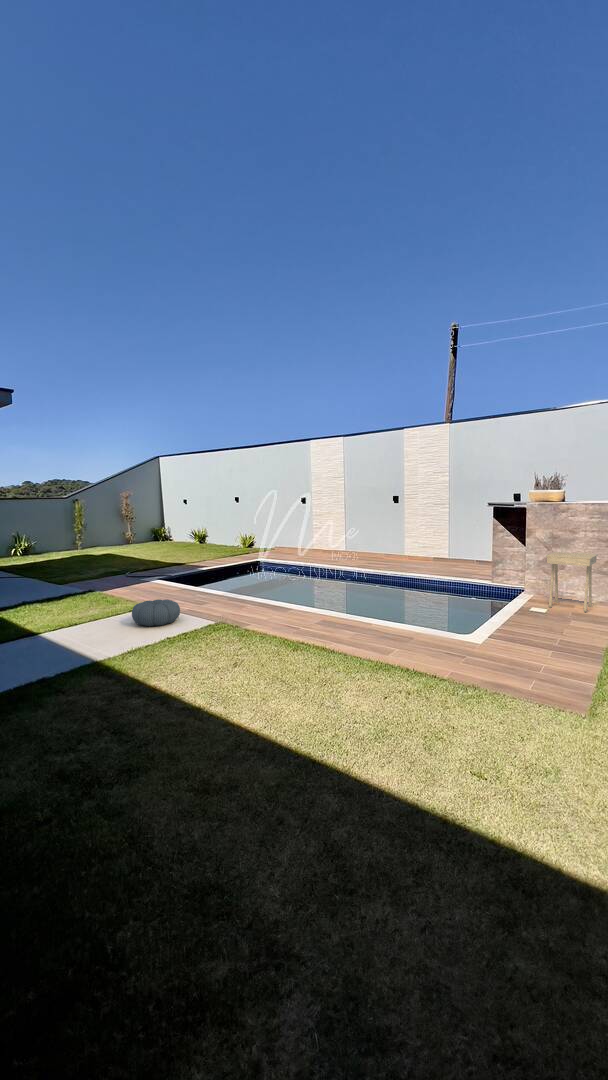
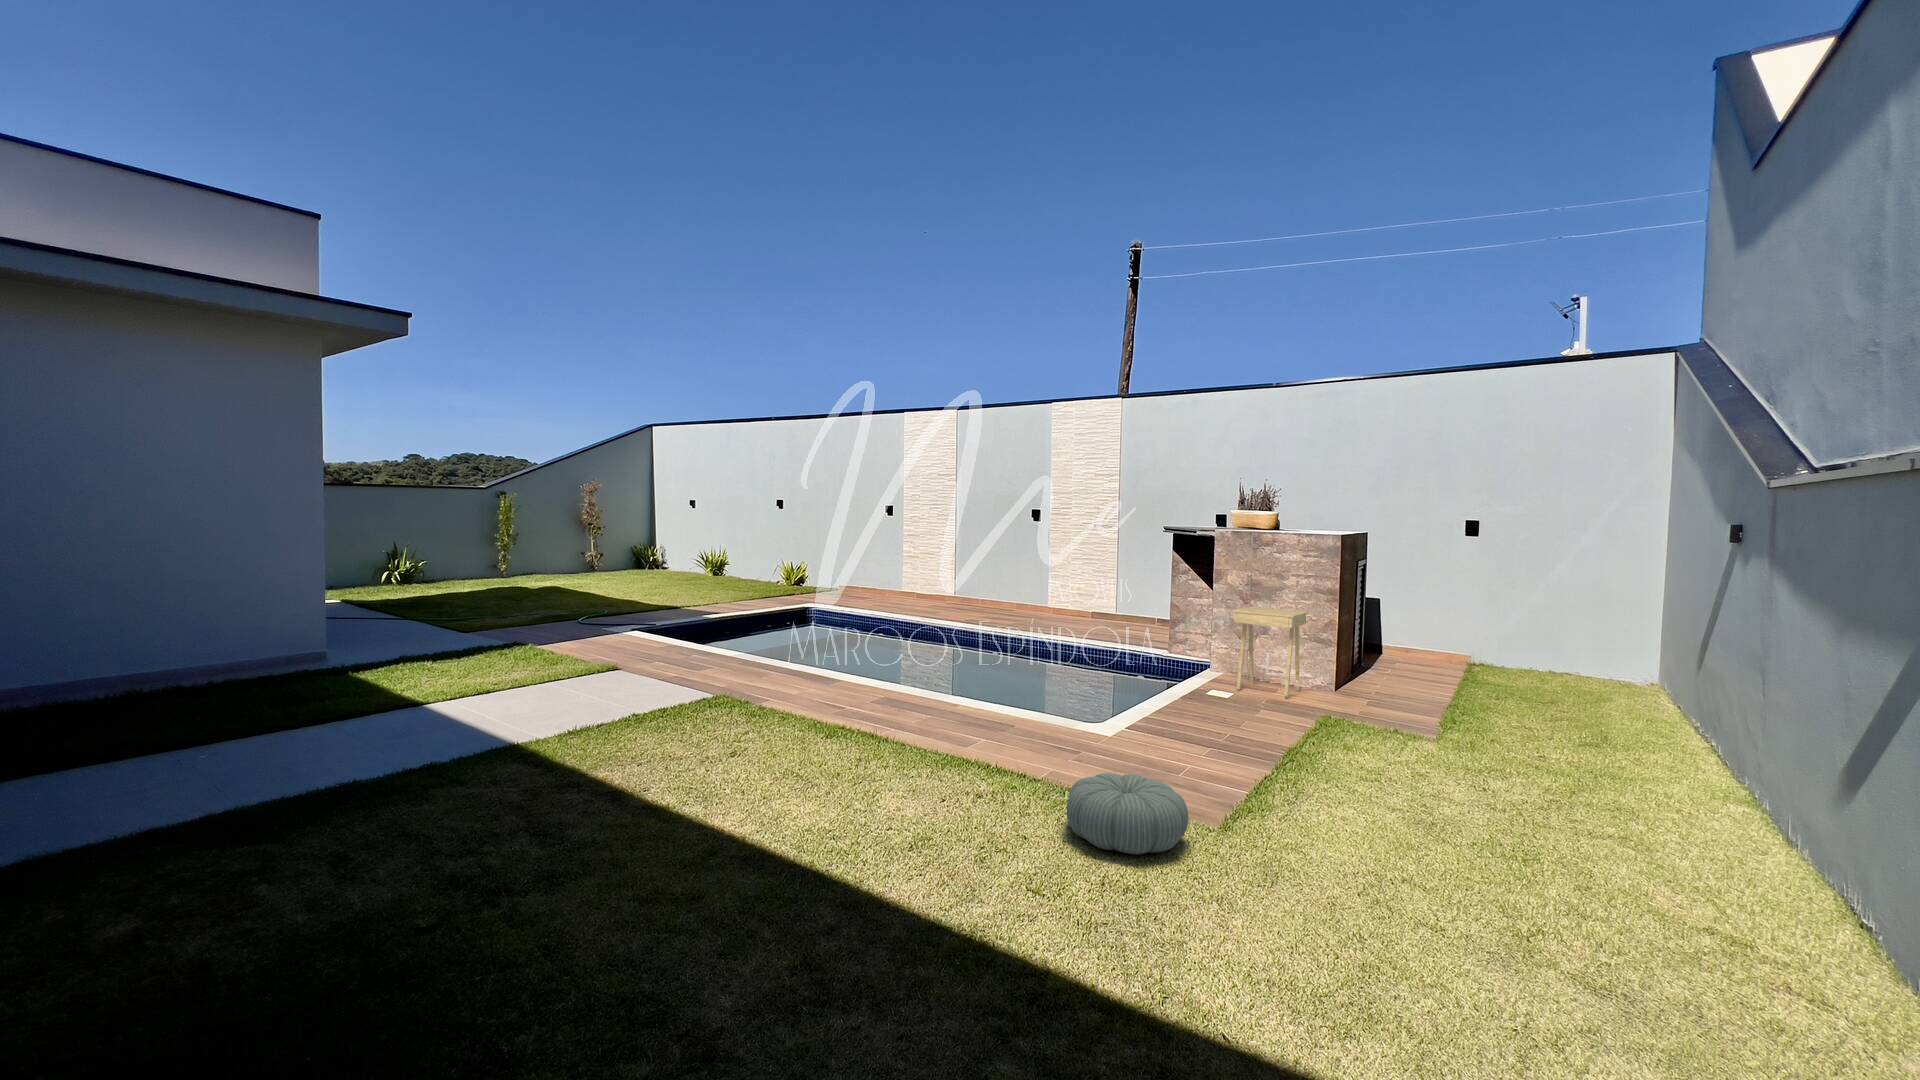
pouf: present [132,600,180,626] -> present [1066,773,1188,854]

